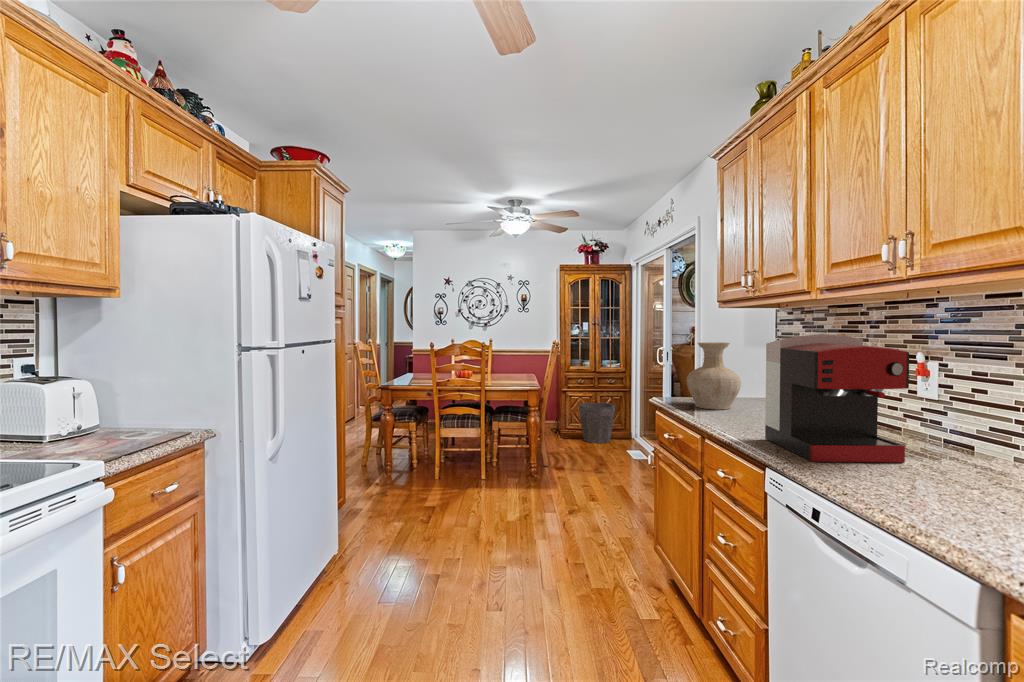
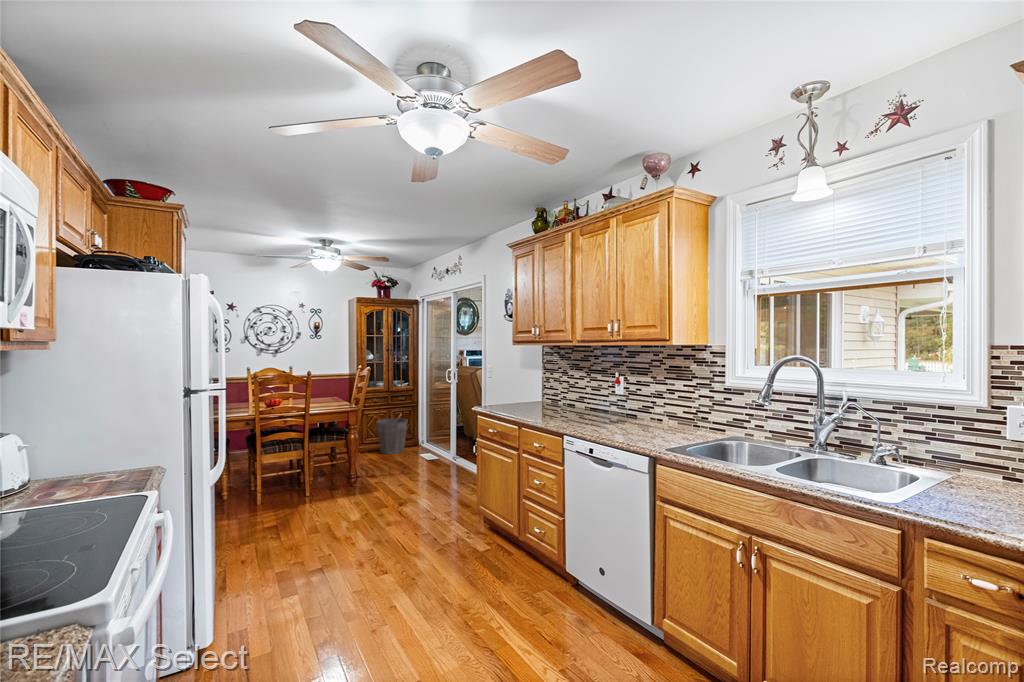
coffee maker: present [765,334,909,463] -> none [555,365,617,428]
vase: present [687,342,741,410] -> none [499,368,530,410]

